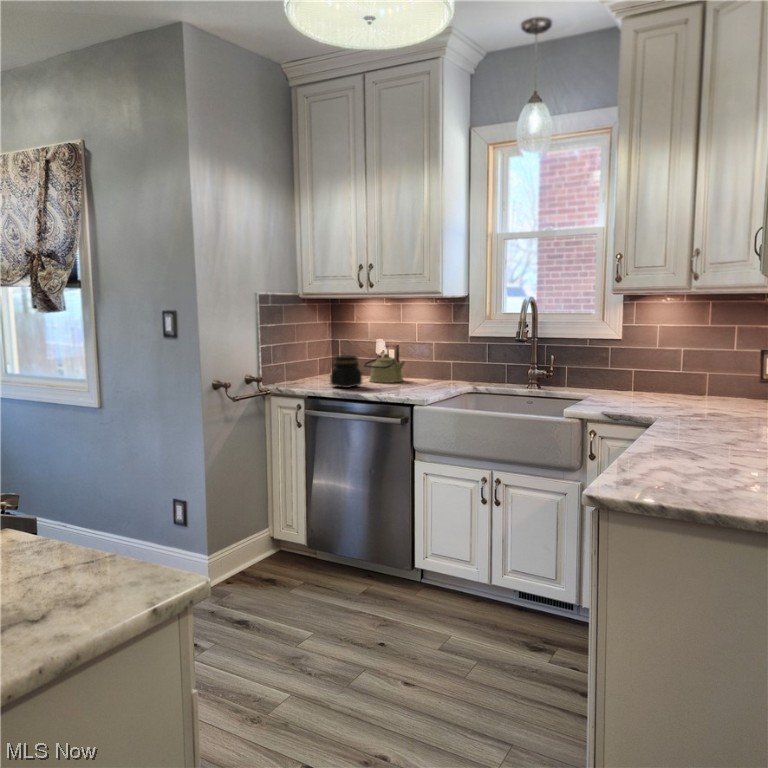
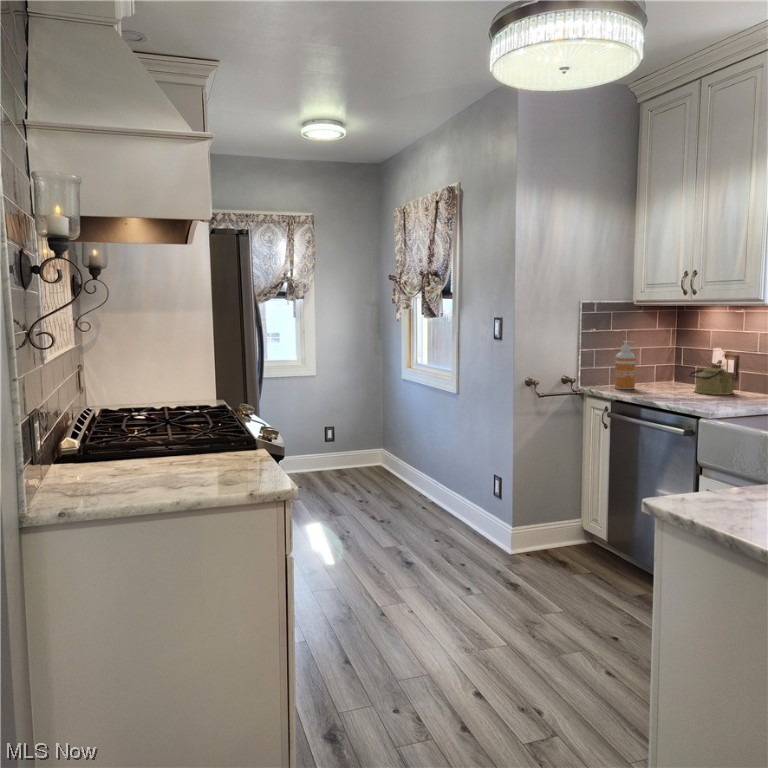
soap dispenser: none [296,334,317,385] -> present [615,341,636,389]
jar: present [330,355,362,388] -> none [639,363,673,395]

